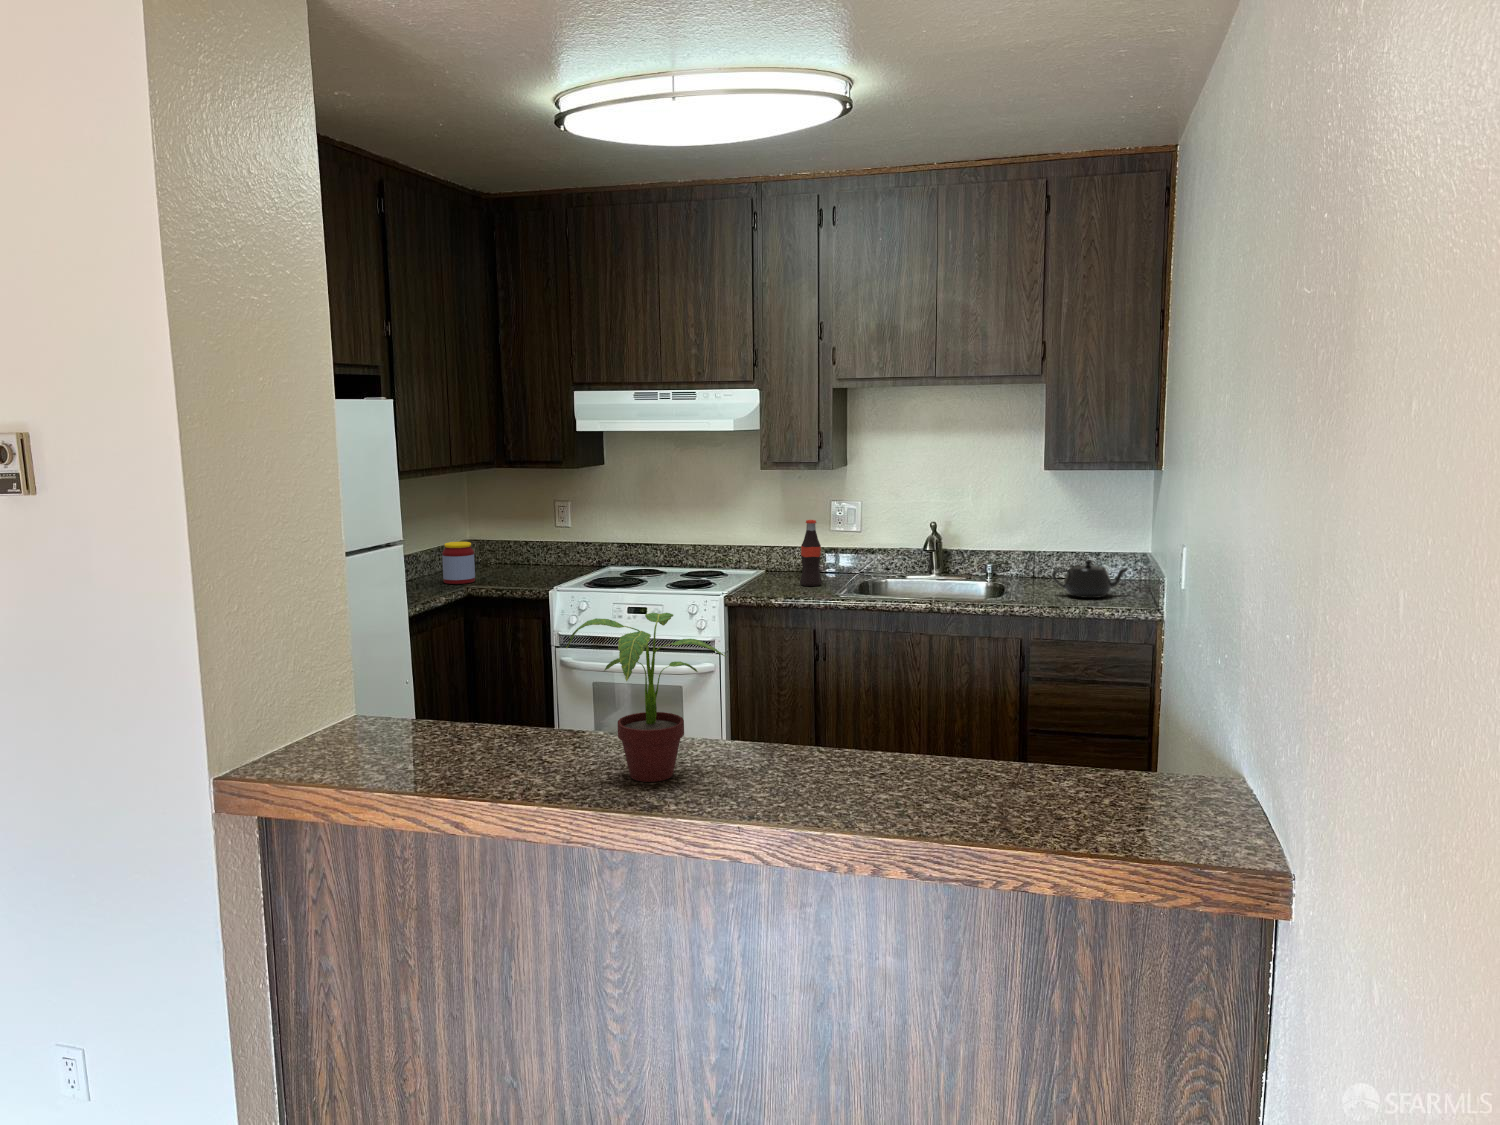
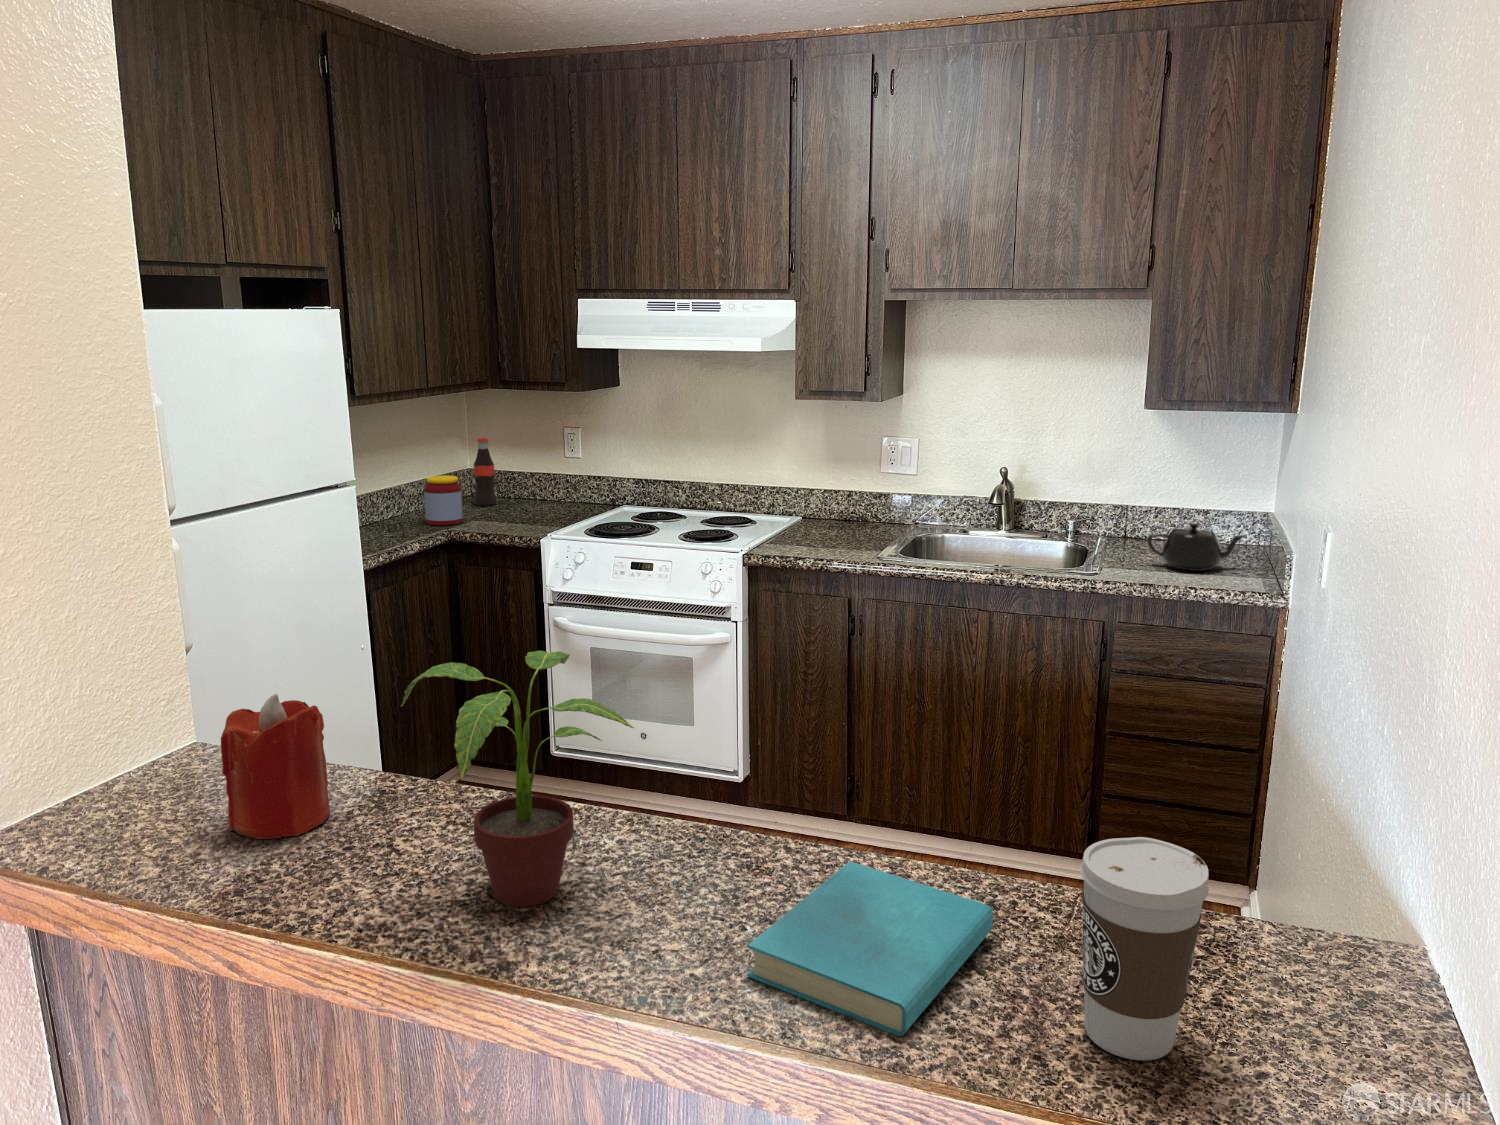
bottle: present [800,520,822,586] -> present [474,438,497,506]
candle: none [420,655,491,758] -> present [221,694,330,839]
coffee cup: none [1025,696,1102,827] -> present [1080,837,1209,1061]
book: none [815,746,969,825] -> present [747,861,993,1036]

